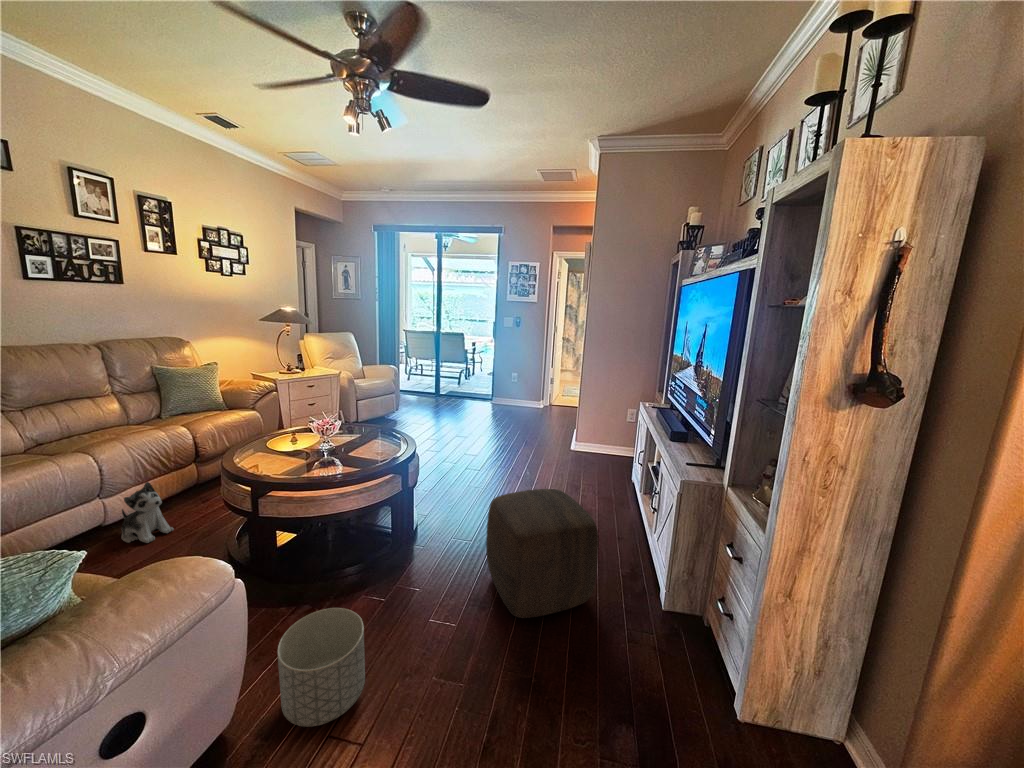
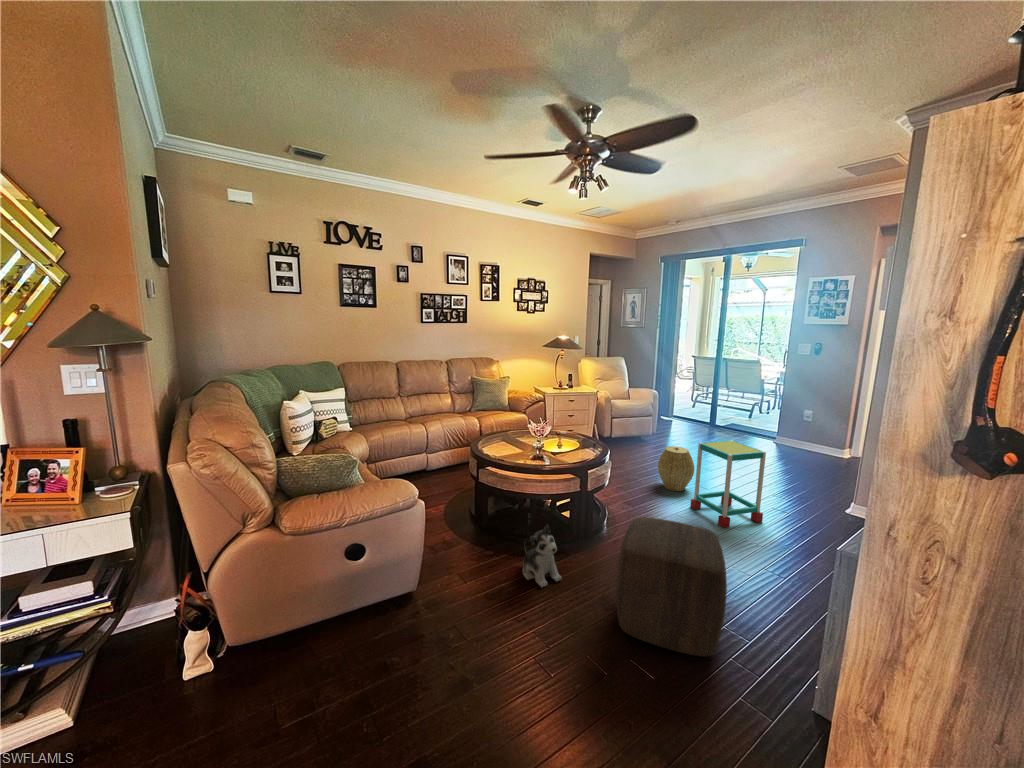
side table: none [475,404,532,482] -> present [690,440,766,527]
woven basket: none [434,418,467,461] -> present [658,446,694,491]
plush toy: present [122,482,173,543] -> present [523,524,561,587]
planter: present [277,608,365,727] -> none [440,546,493,617]

